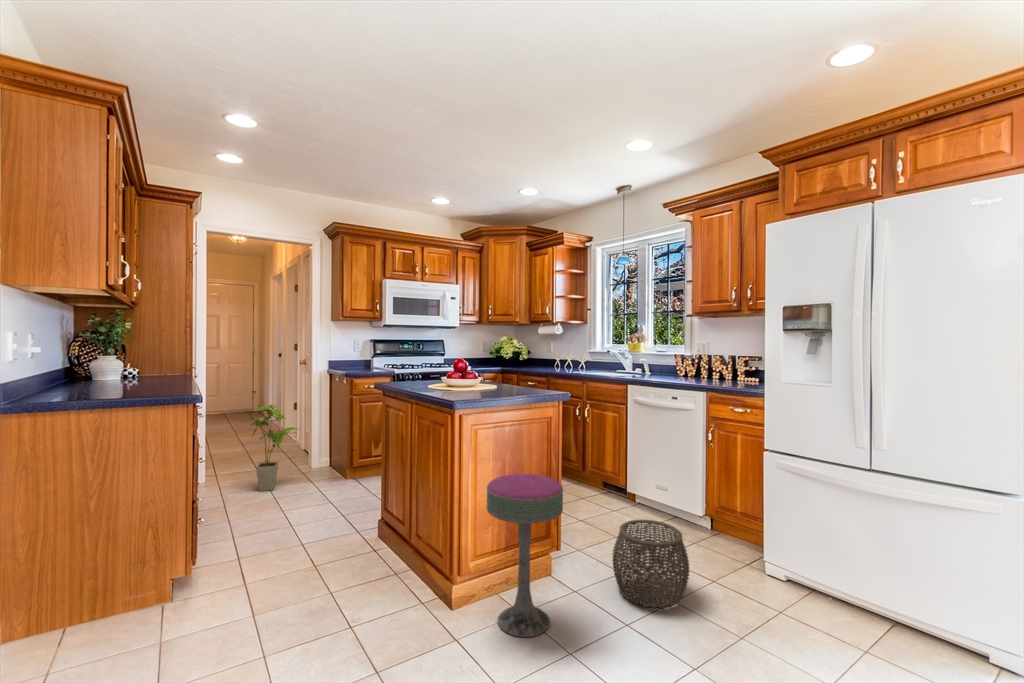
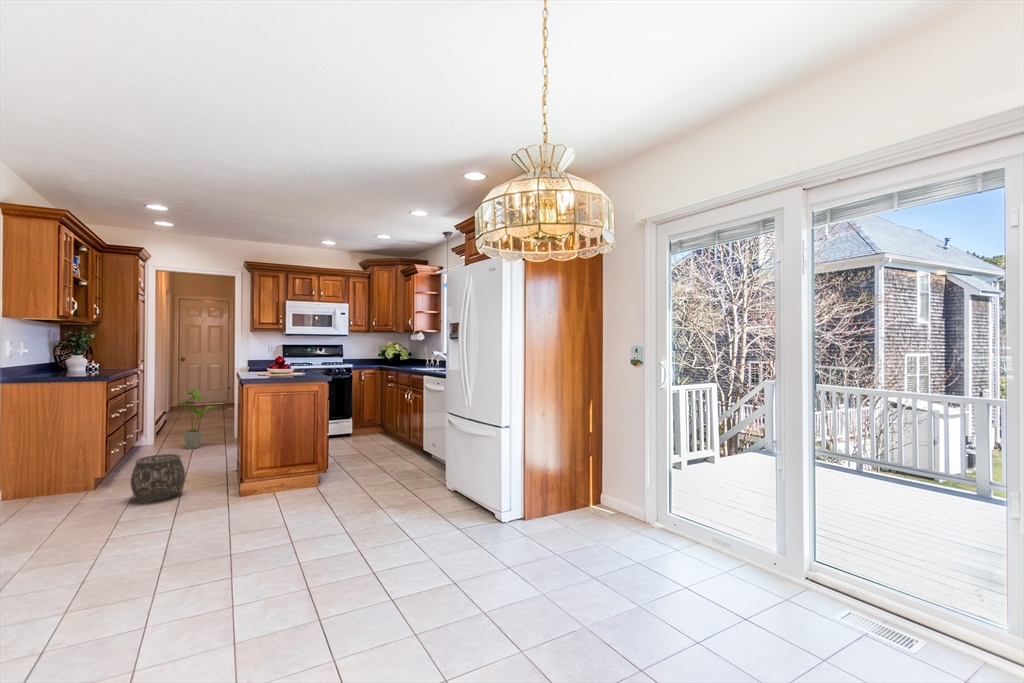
bar stool: present [487,474,563,637] -> none [249,421,296,506]
woven basket: present [612,520,690,608] -> present [130,454,185,501]

